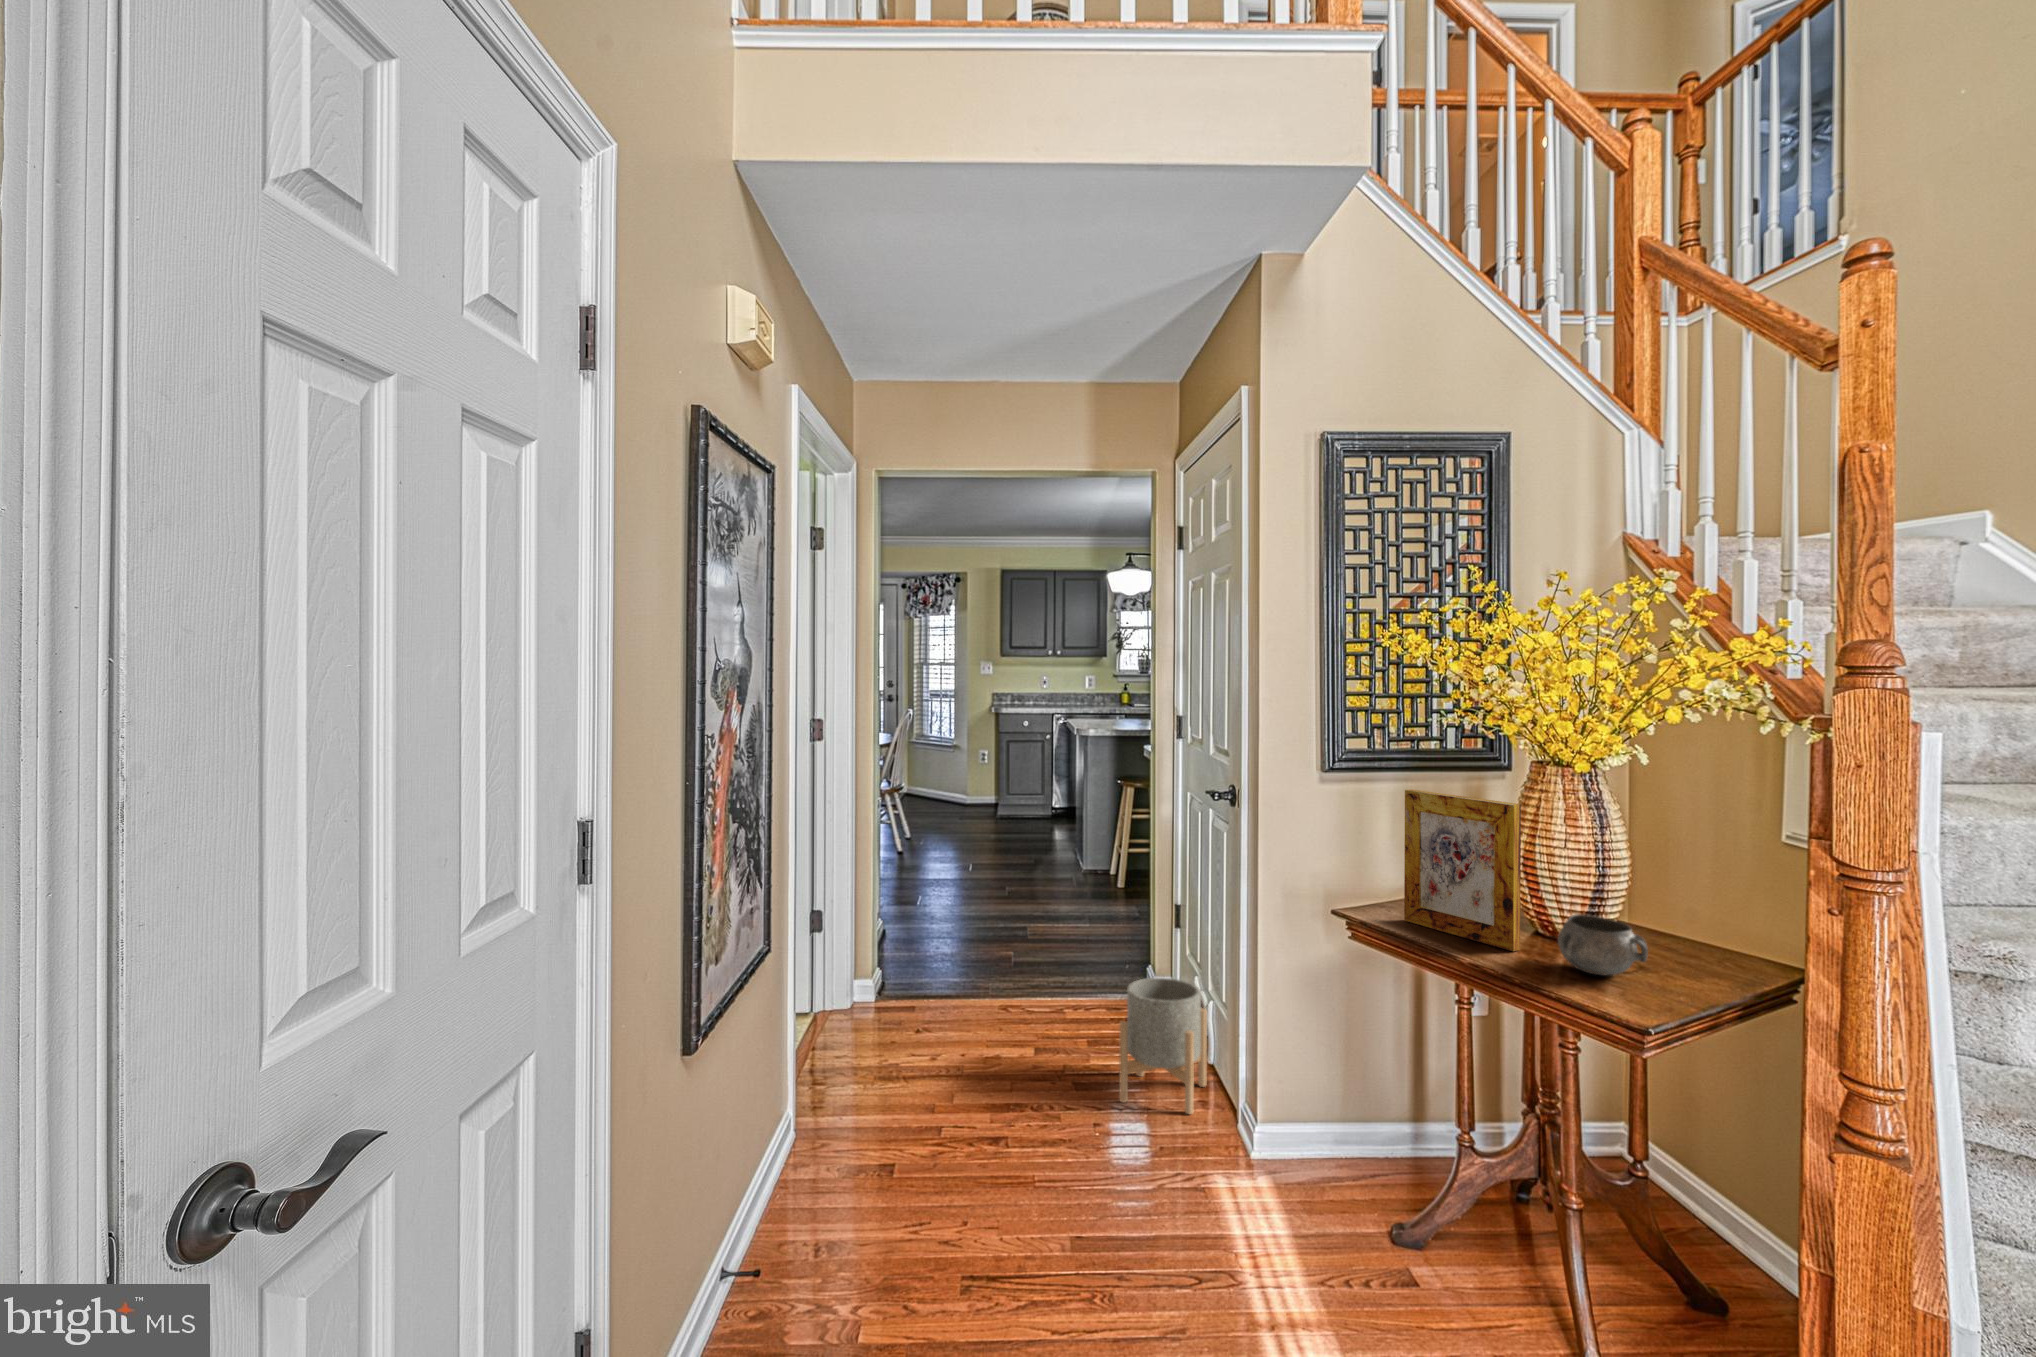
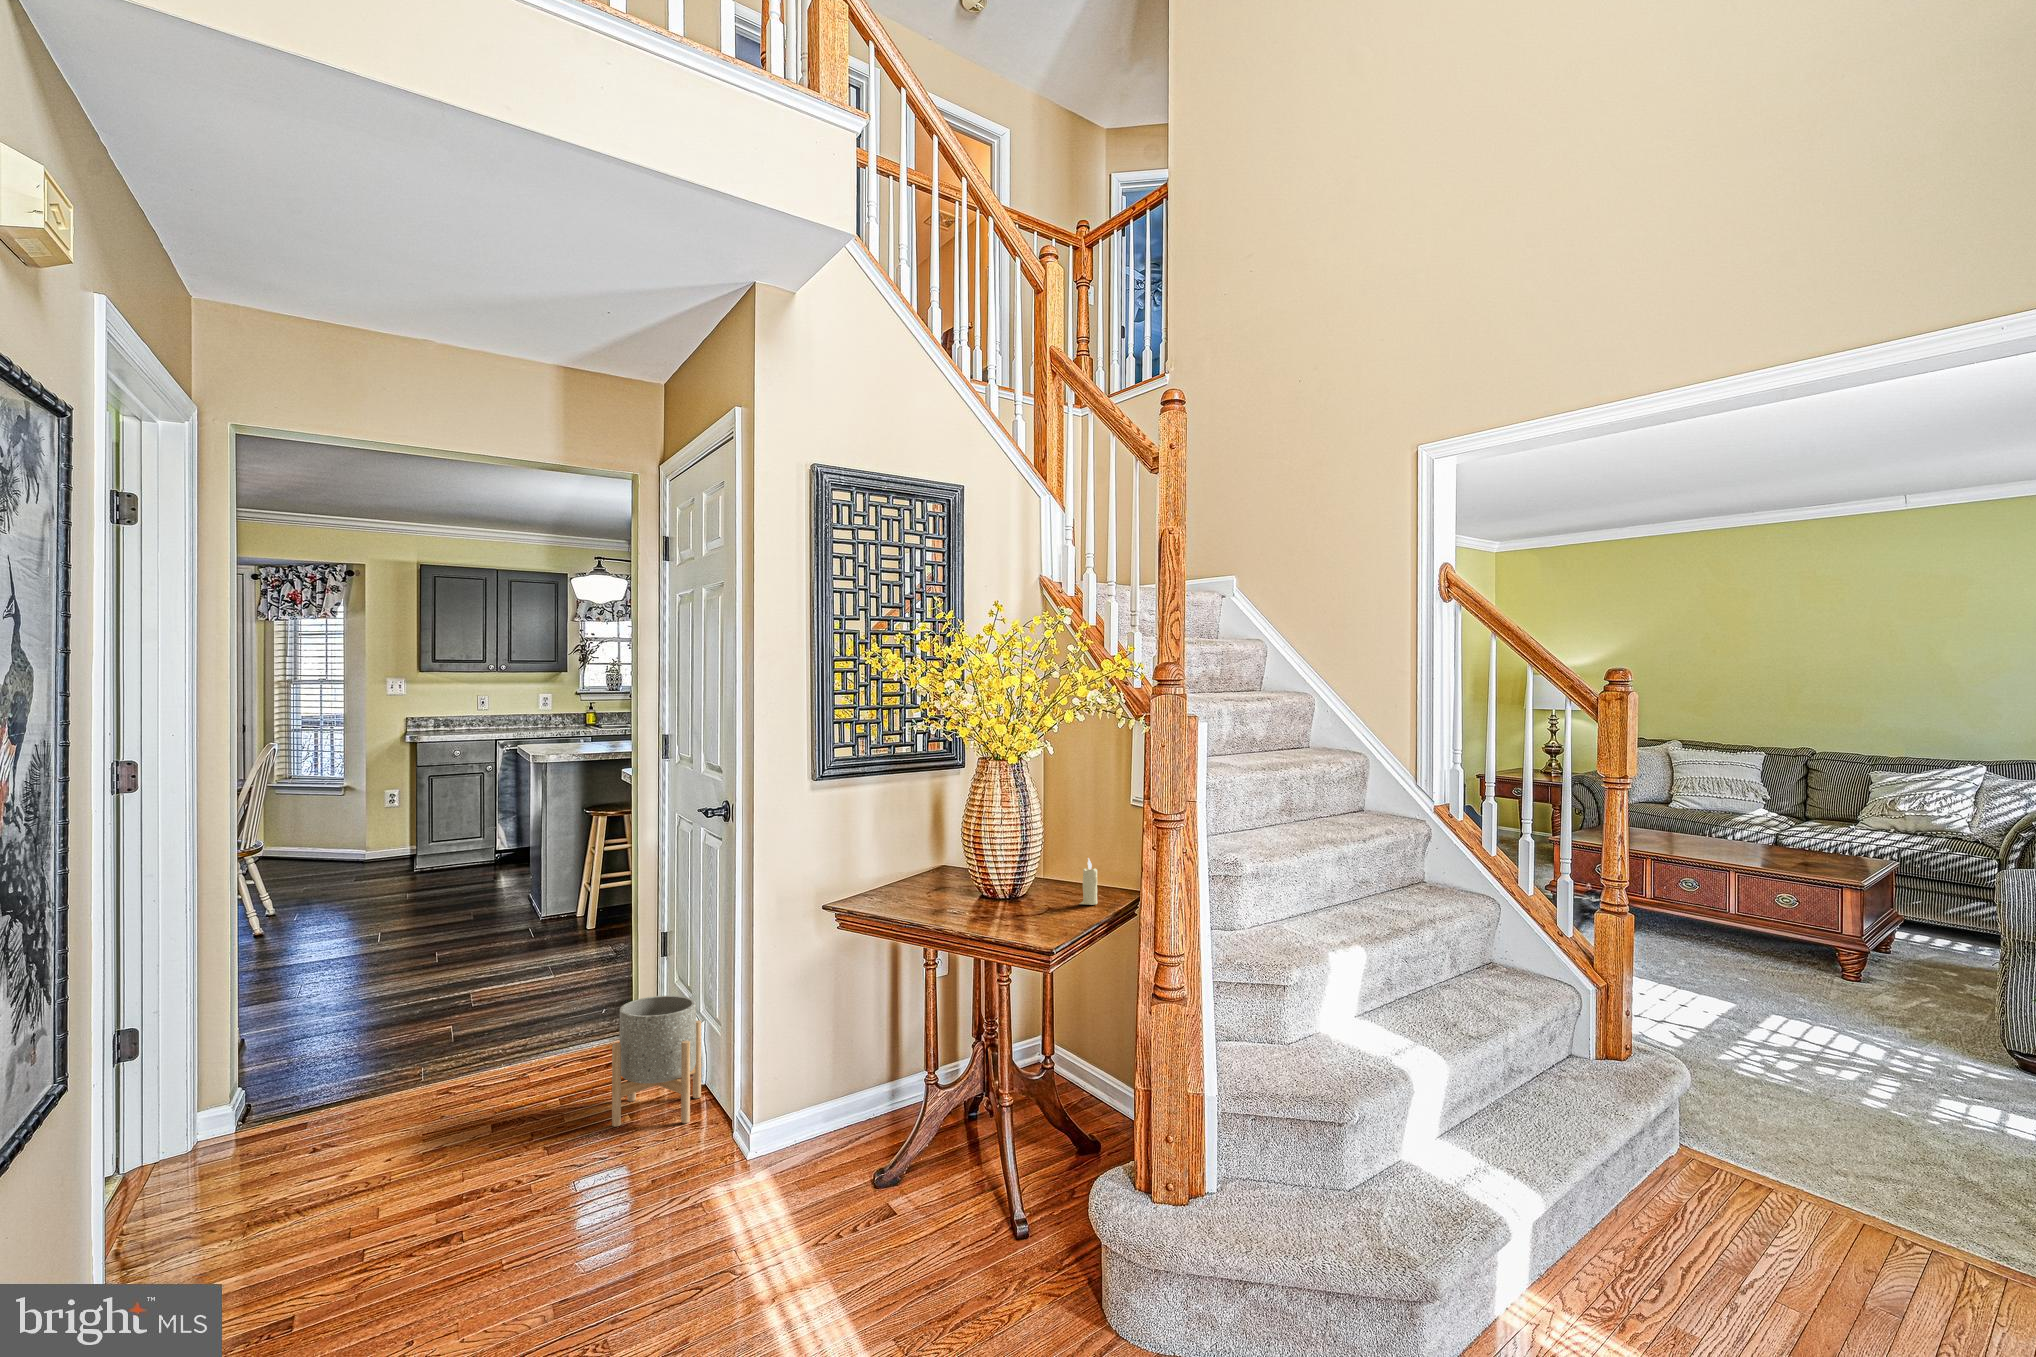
picture frame: present [1404,789,1521,951] -> none [883,786,970,911]
candle: none [1683,903,1714,967] -> present [1080,858,1097,905]
decorative bowl: present [1558,914,1648,975] -> none [995,874,1054,918]

